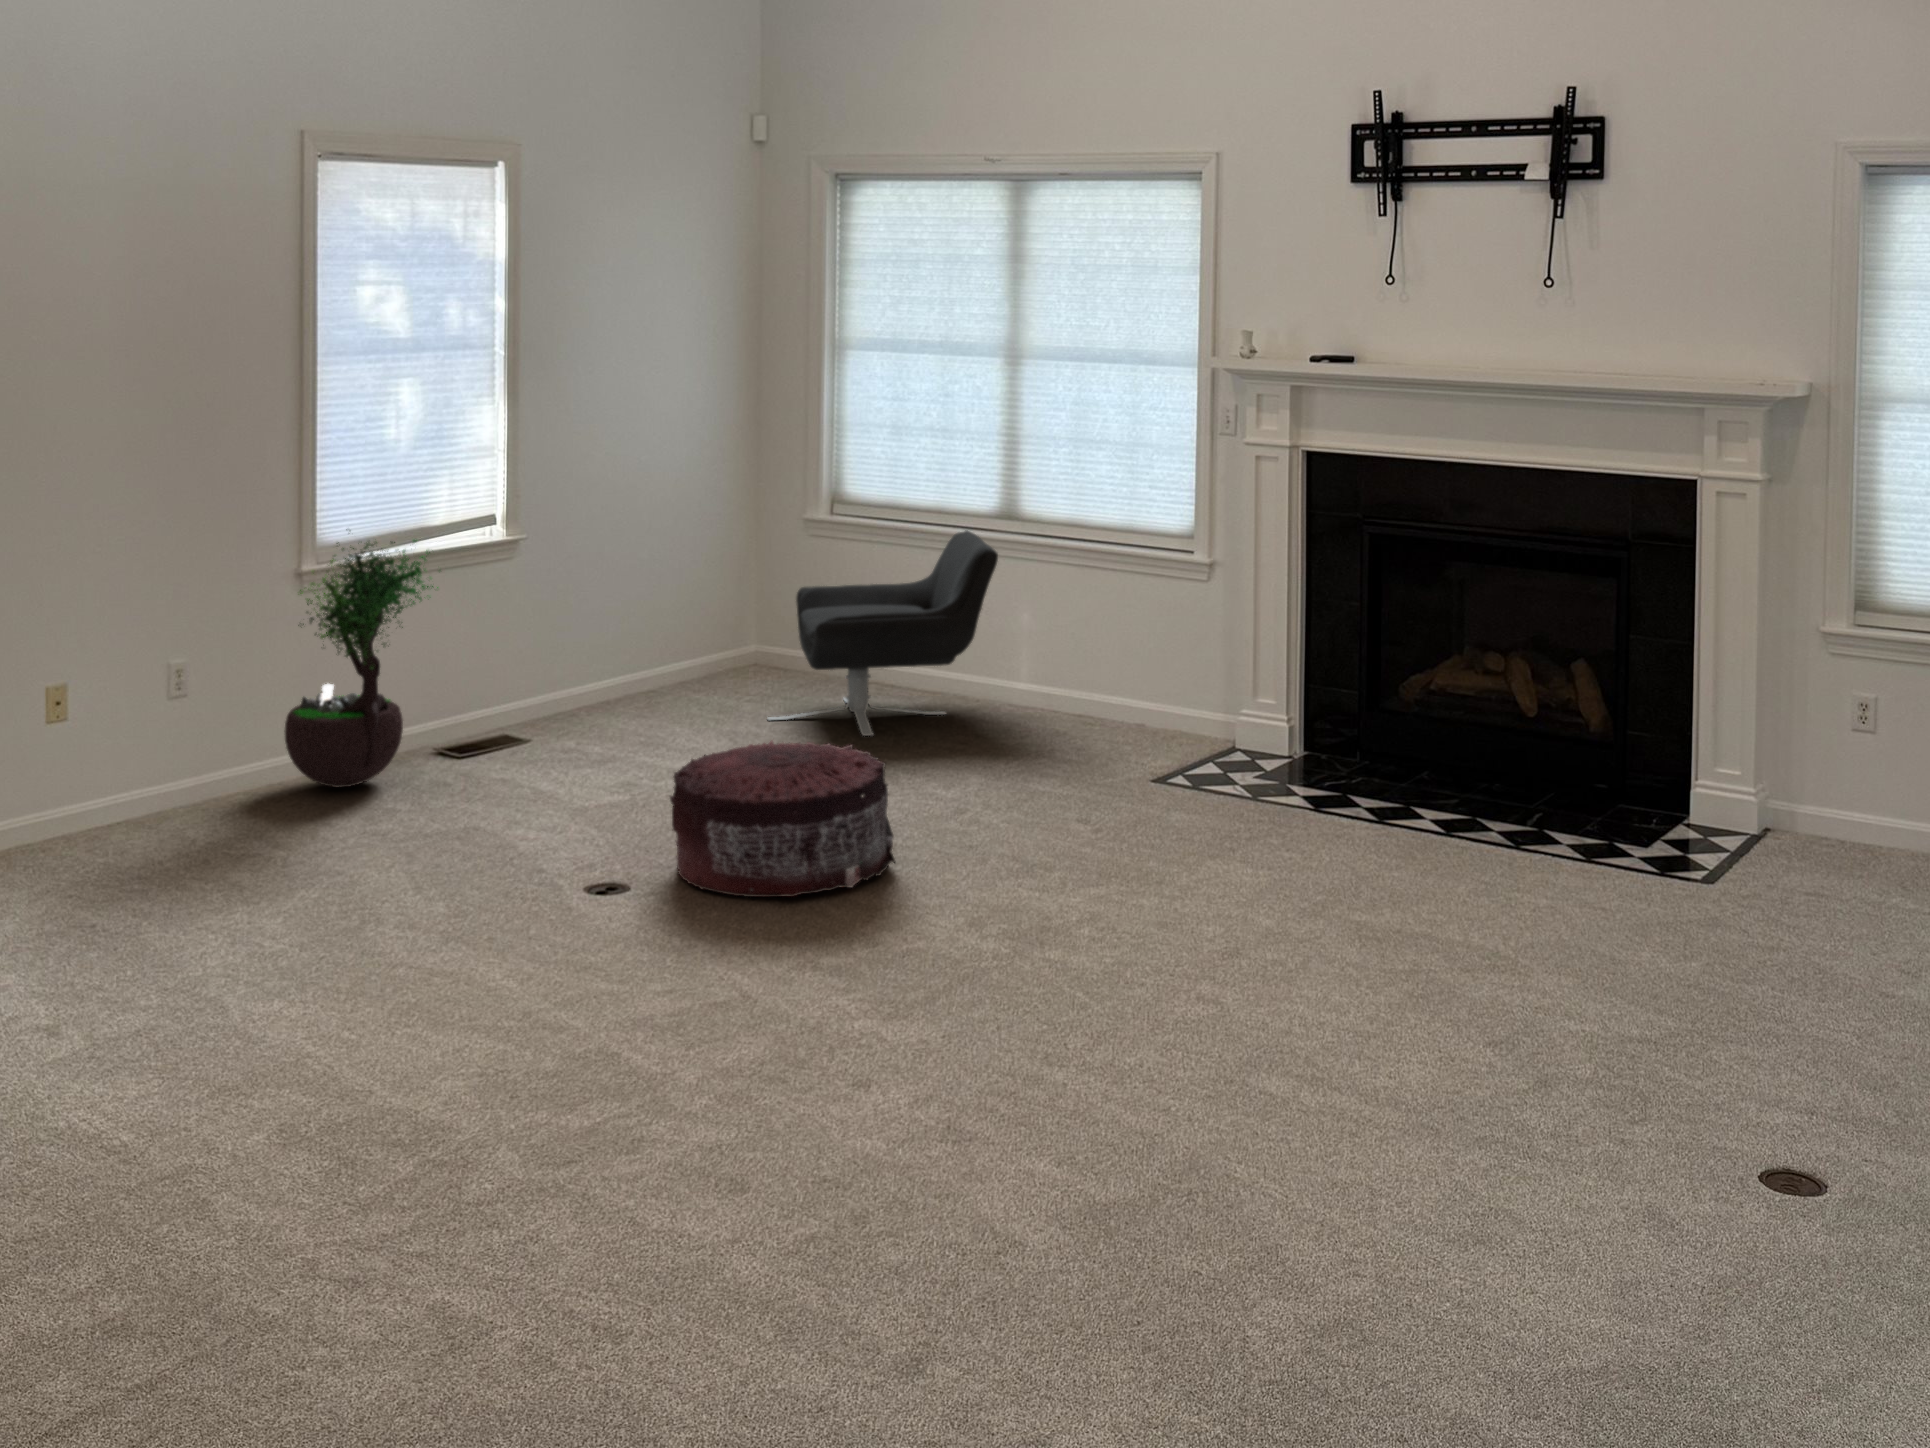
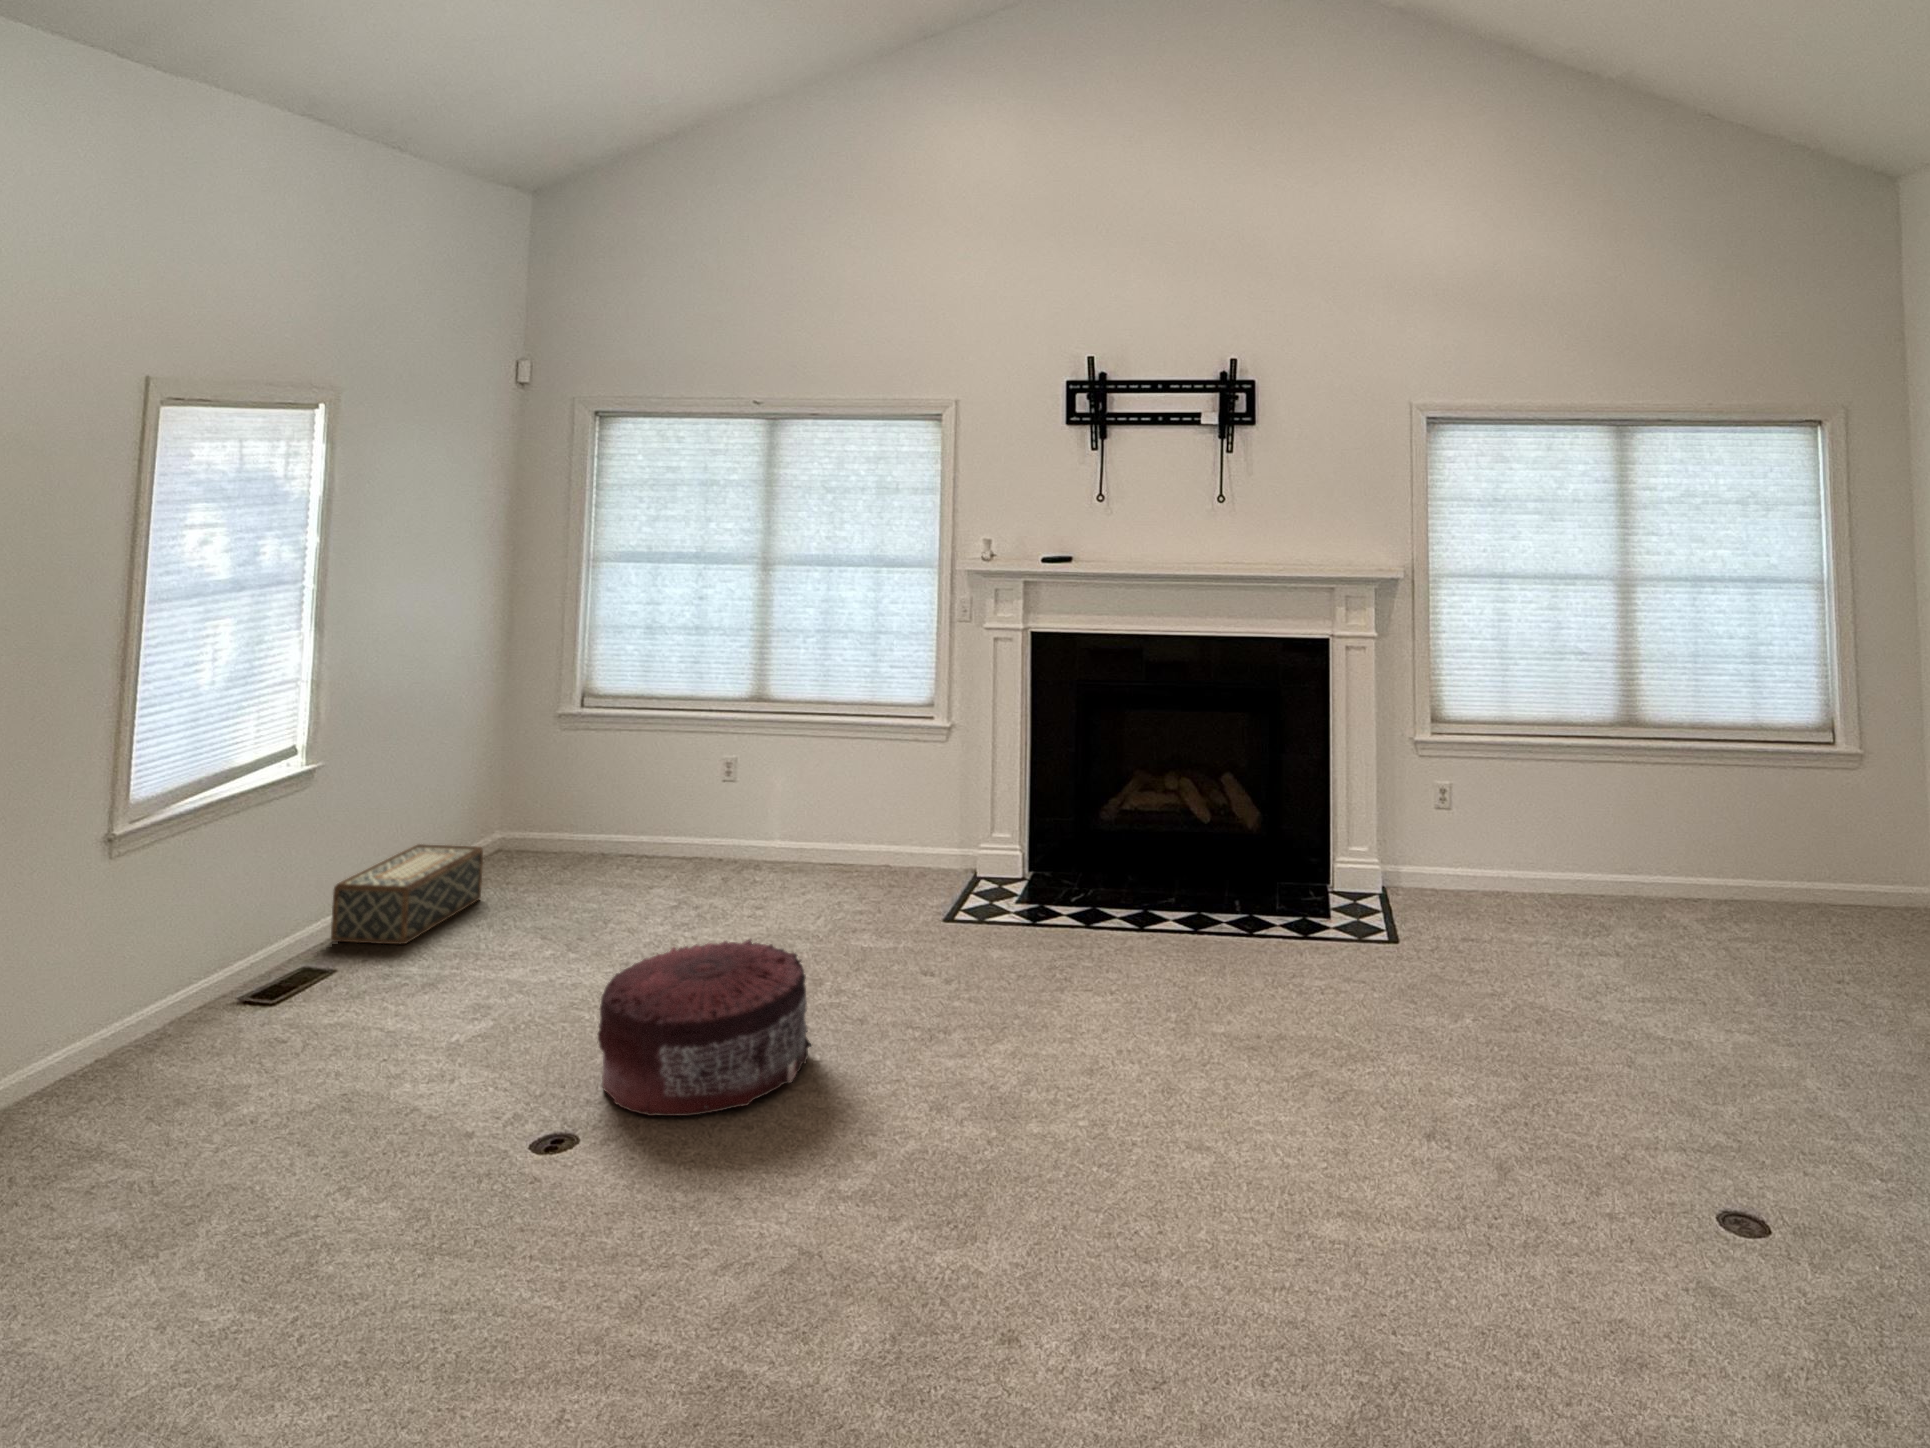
lounge chair: present [768,530,998,736] -> none [562,713,779,913]
potted tree: present [284,540,438,787] -> none [88,789,287,1072]
woven basket: none [542,637,699,728] -> present [331,844,483,944]

